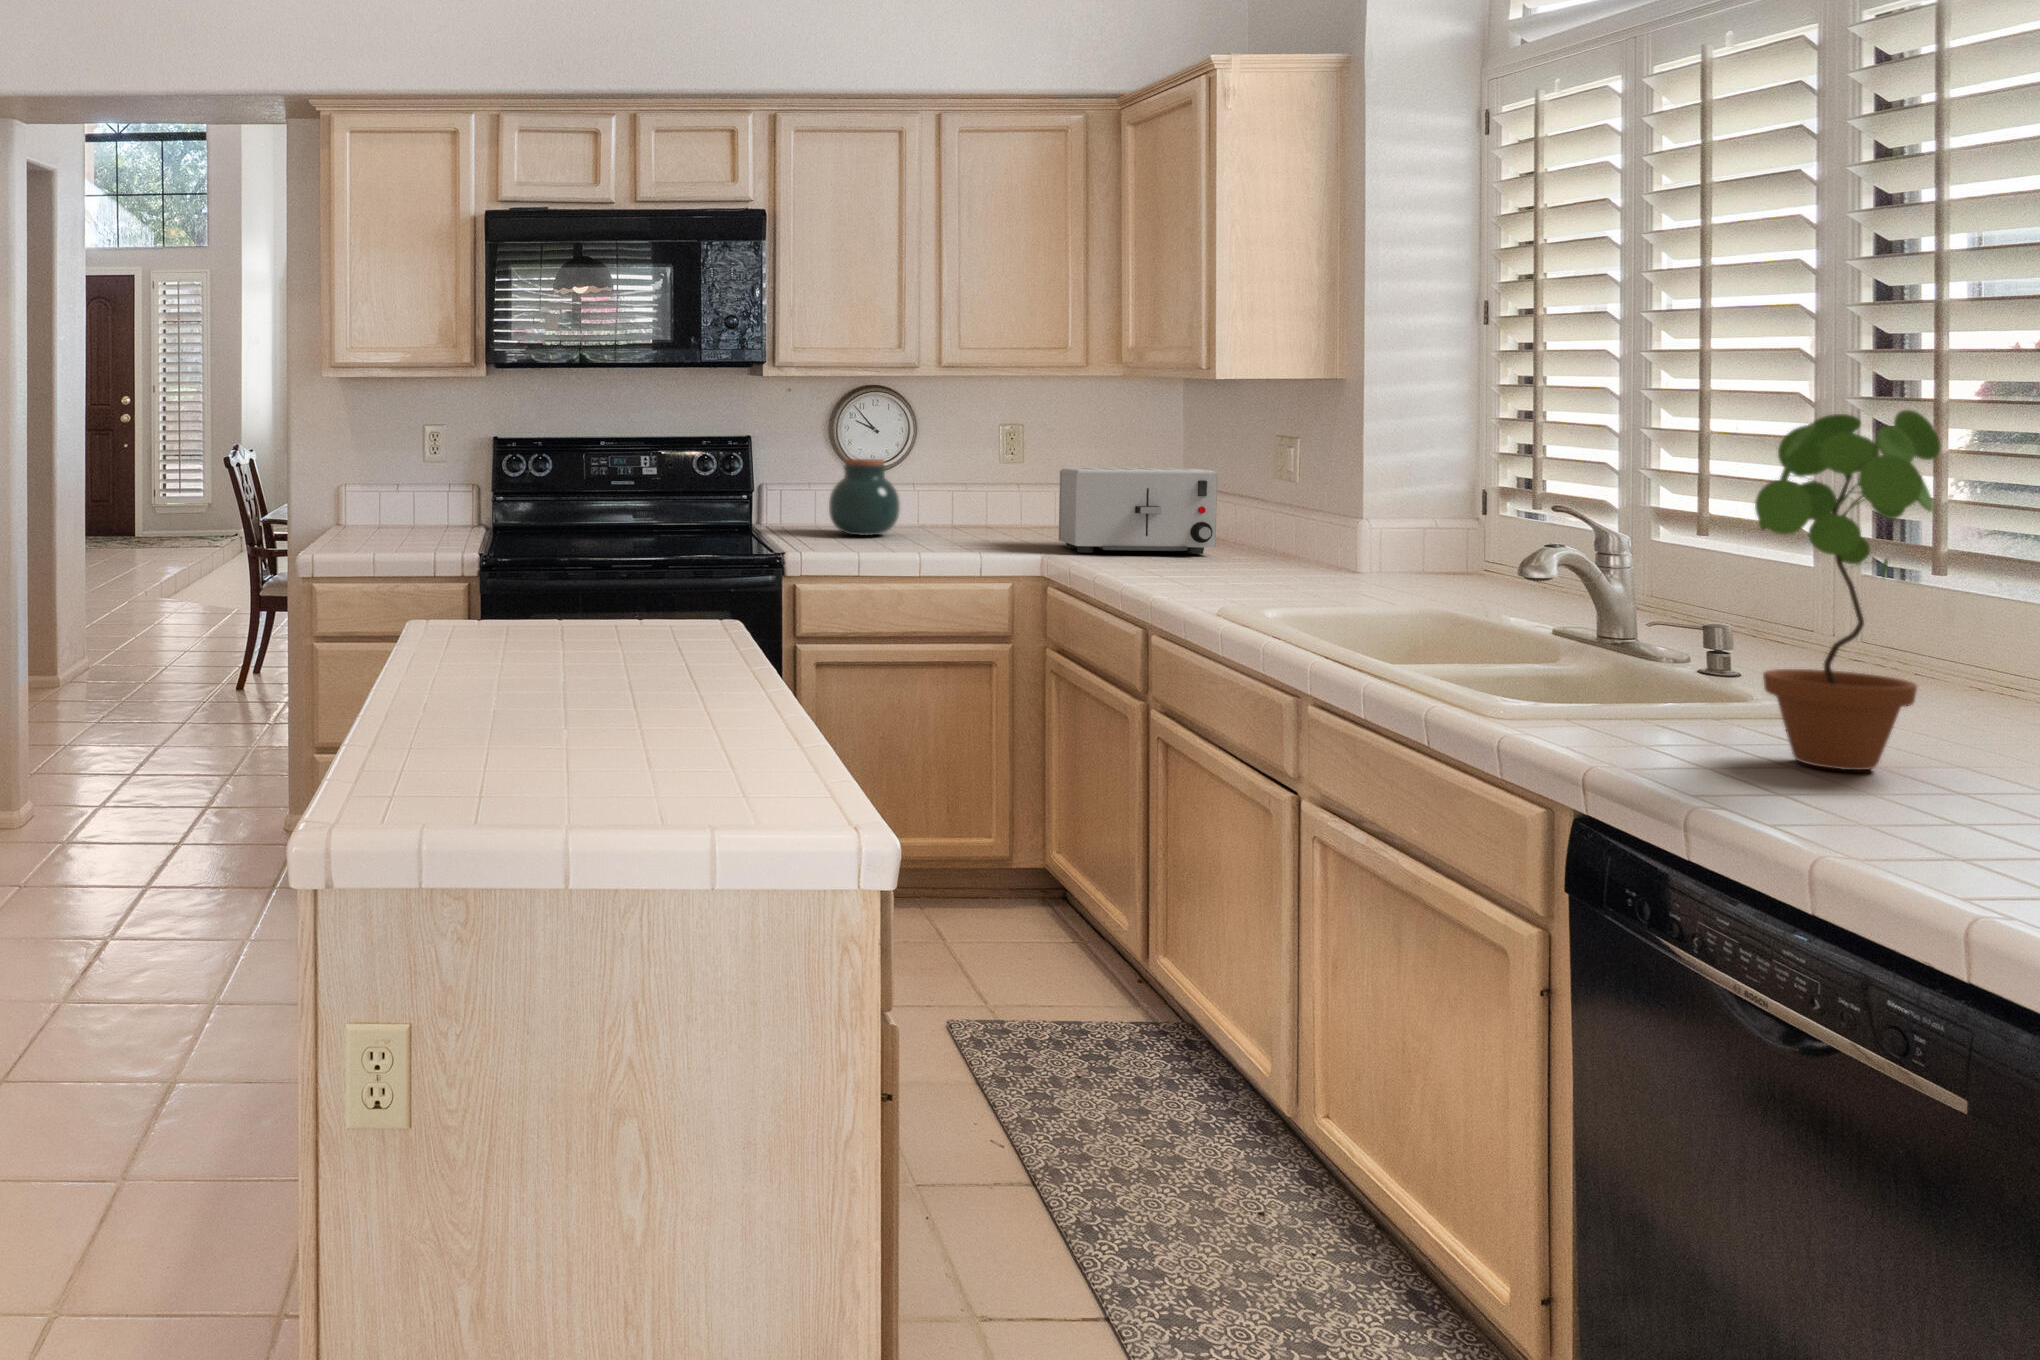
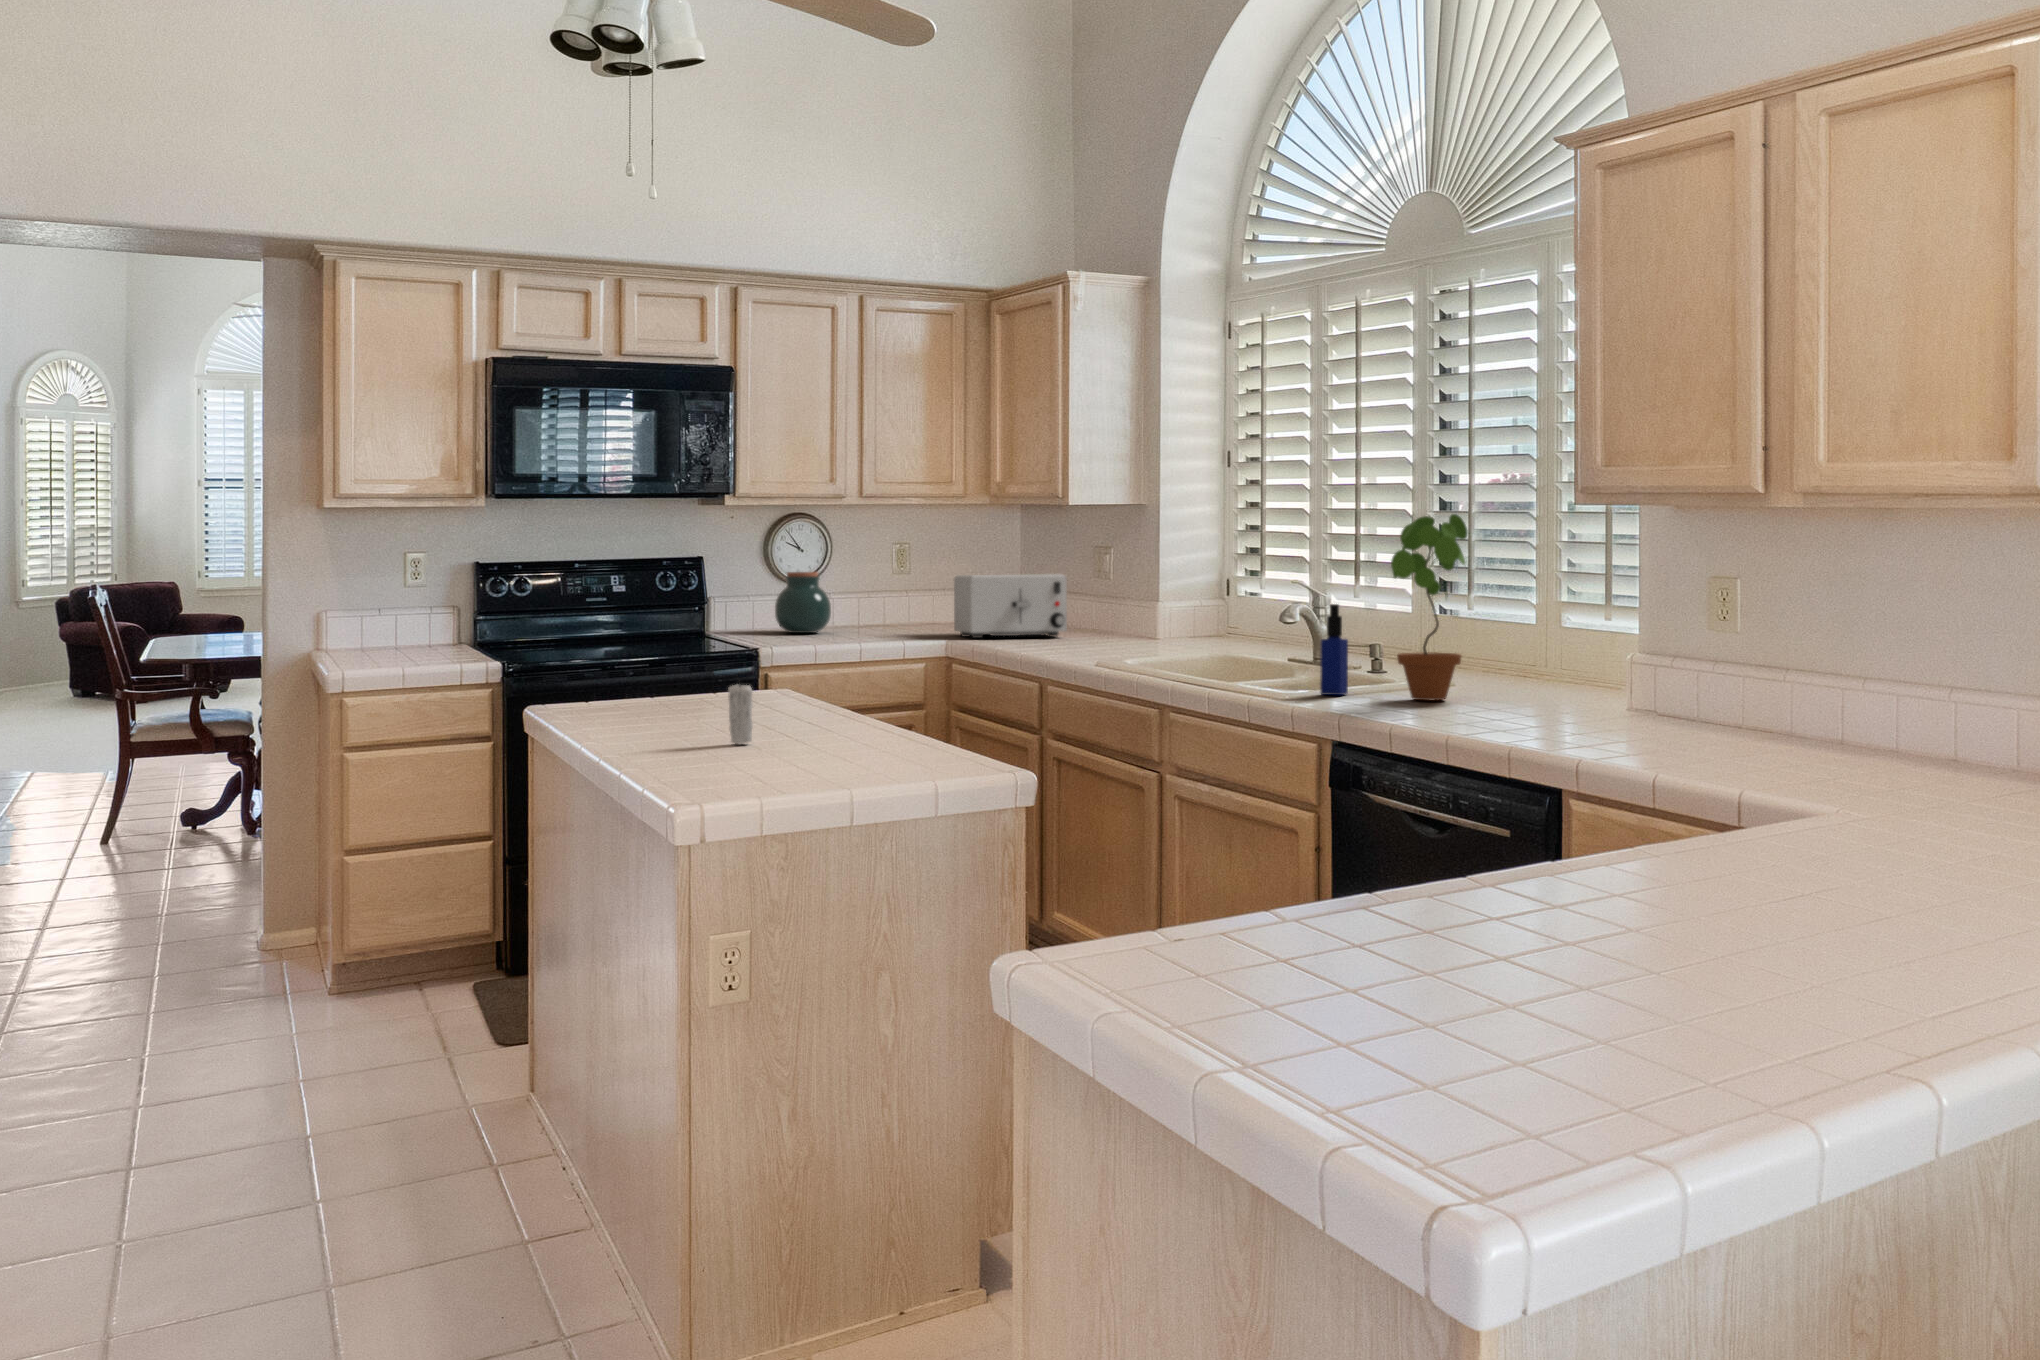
bottle: none [1594,568,1656,735] -> present [1320,604,1348,695]
candle: none [382,690,425,811] -> present [728,684,753,744]

